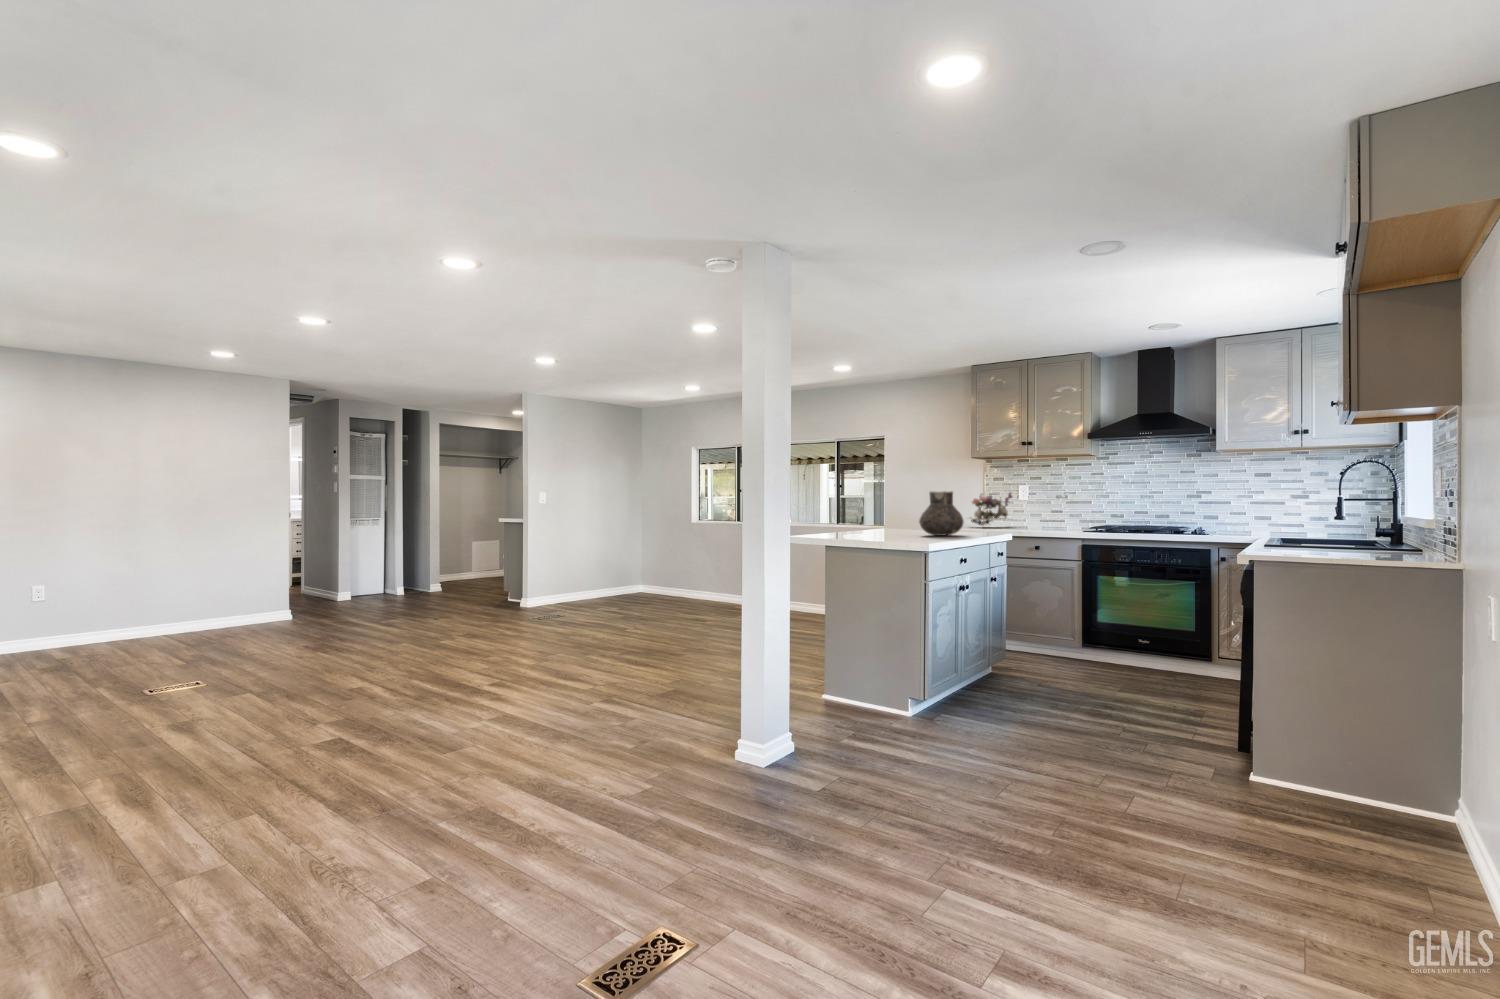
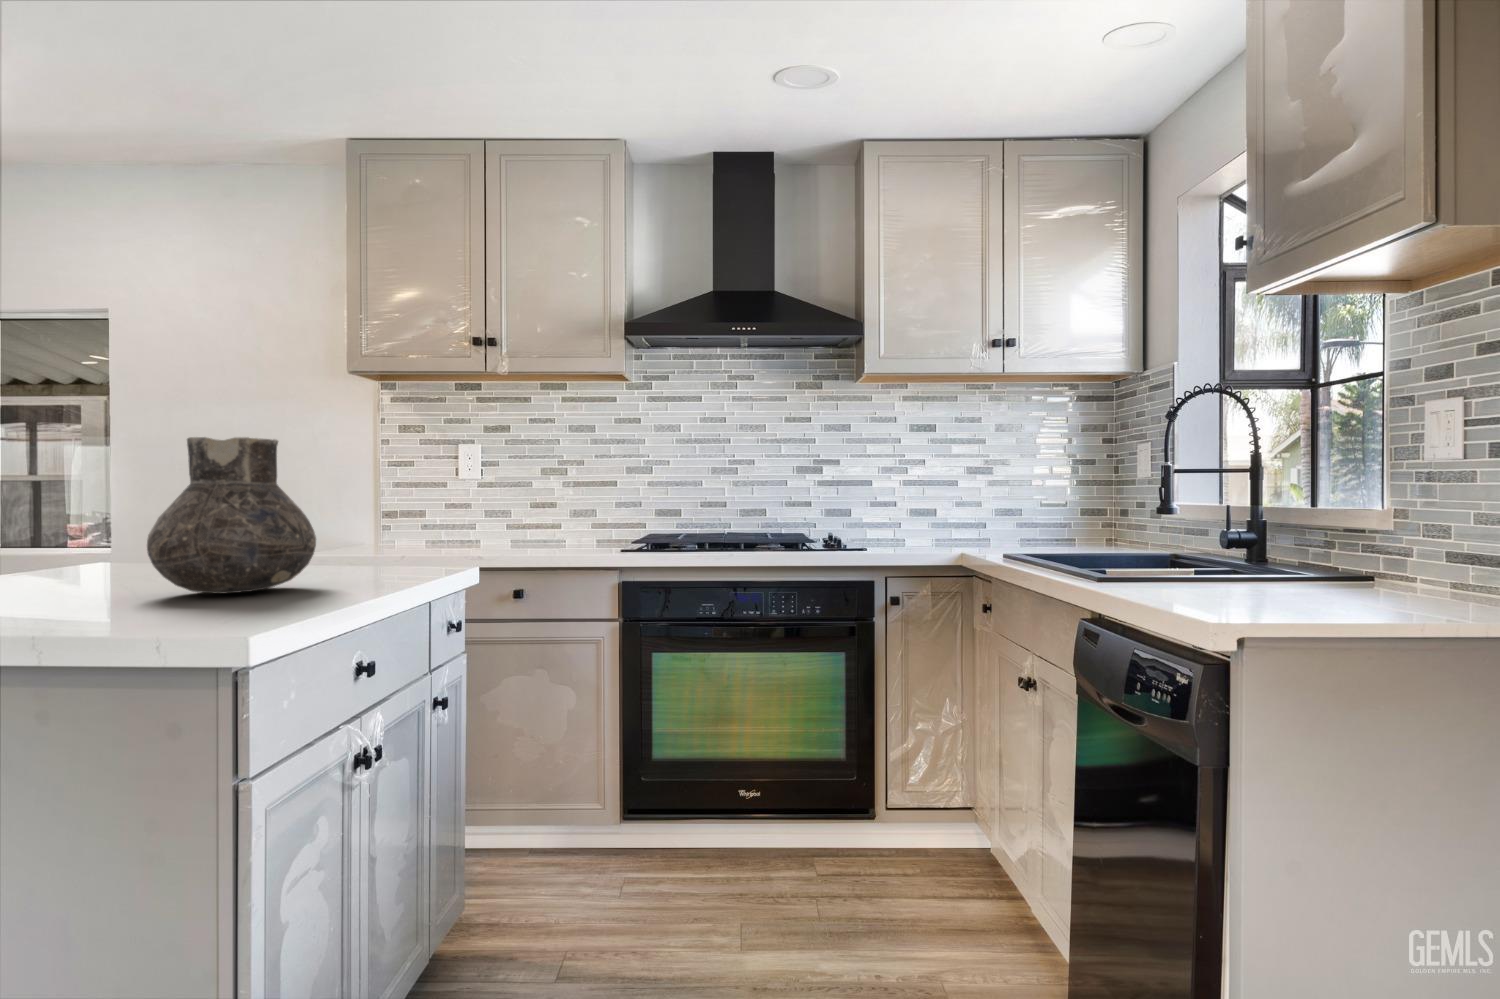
flower arrangement: present [971,493,1012,525] -> none [329,456,451,546]

